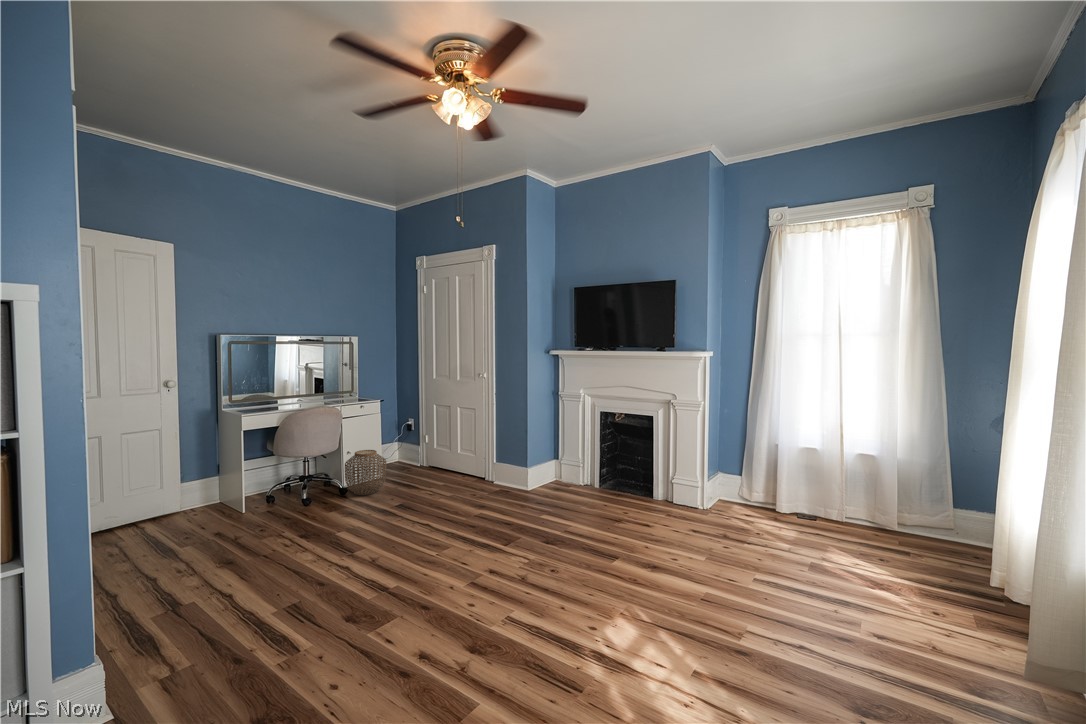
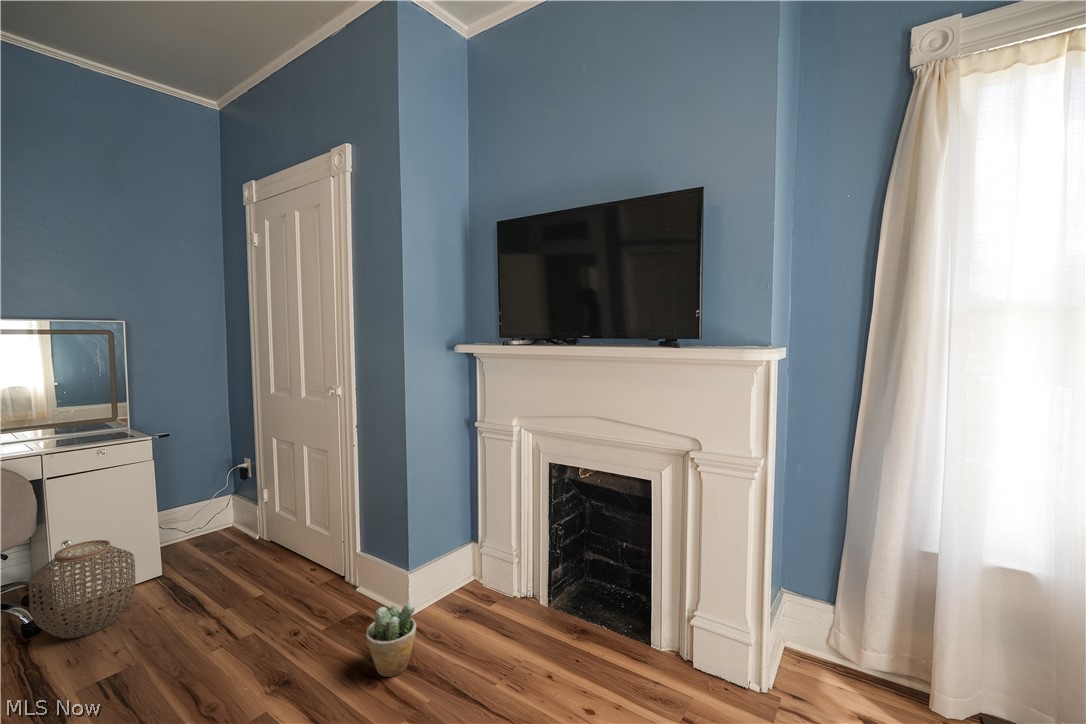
potted plant: none [518,472,541,505] -> present [366,603,416,677]

